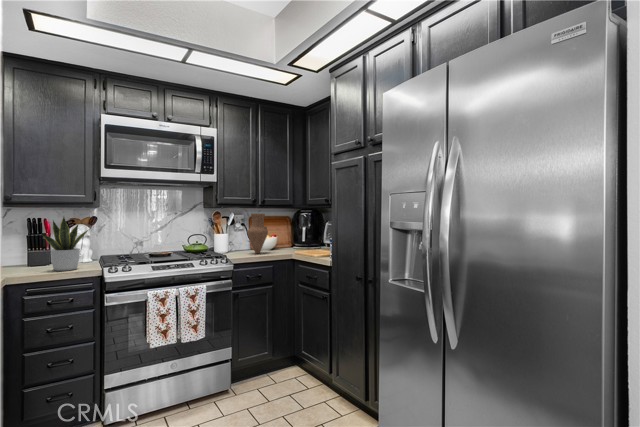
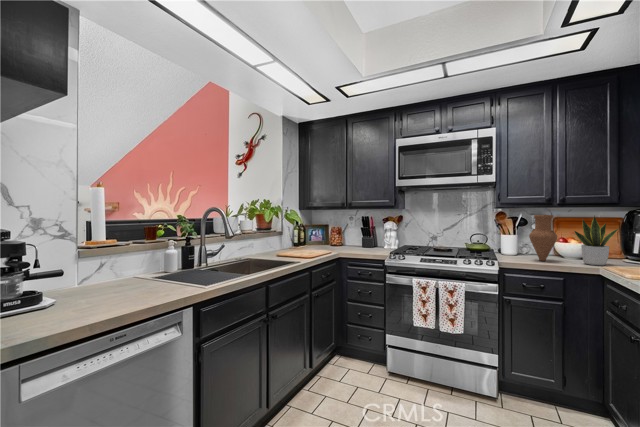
potted plant: present [42,217,88,271] -> present [574,216,618,265]

